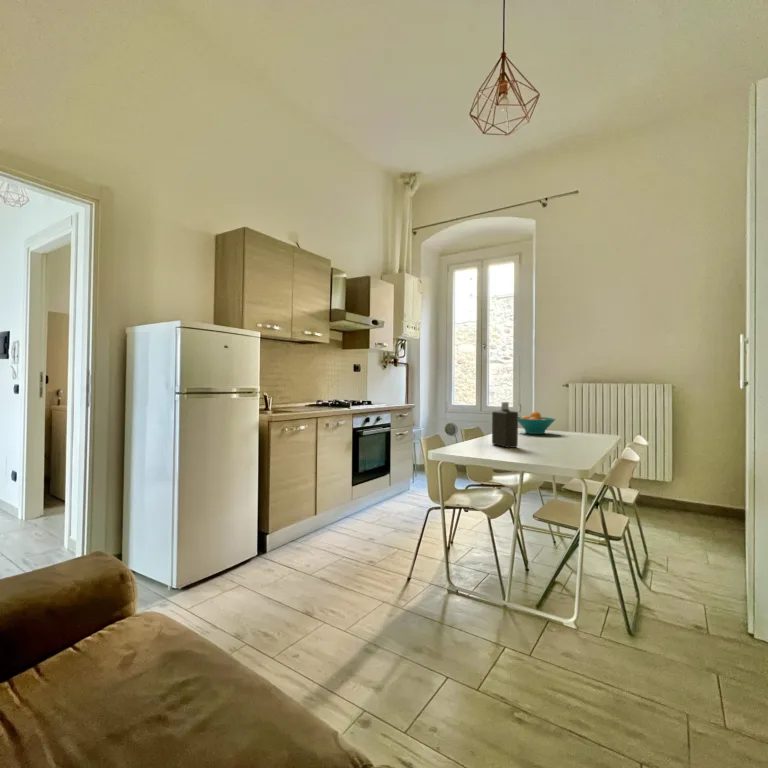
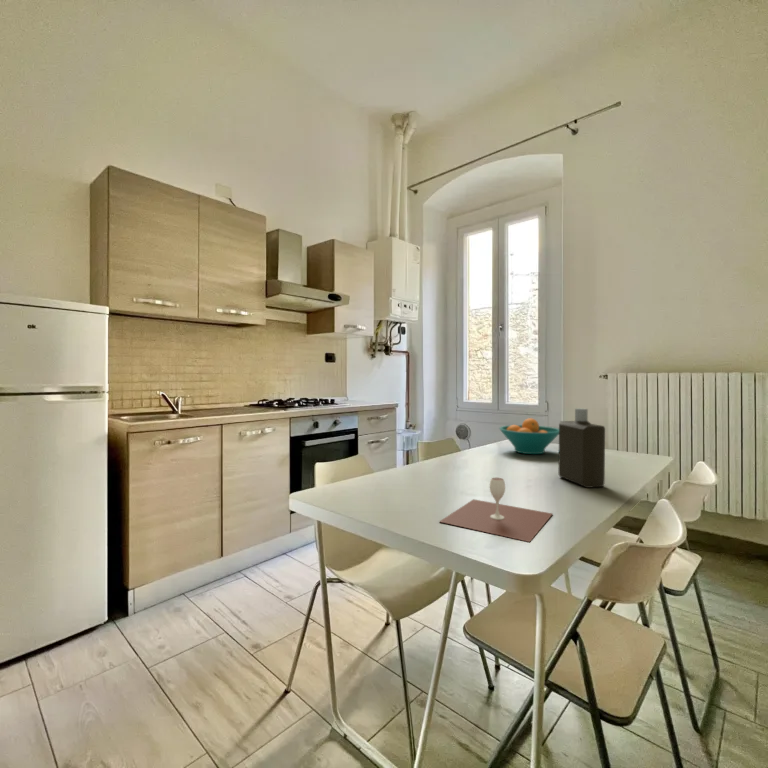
bottle: present [492,402,518,448] -> present [558,408,605,488]
wine glass: none [527,434,576,459] -> present [440,478,552,542]

